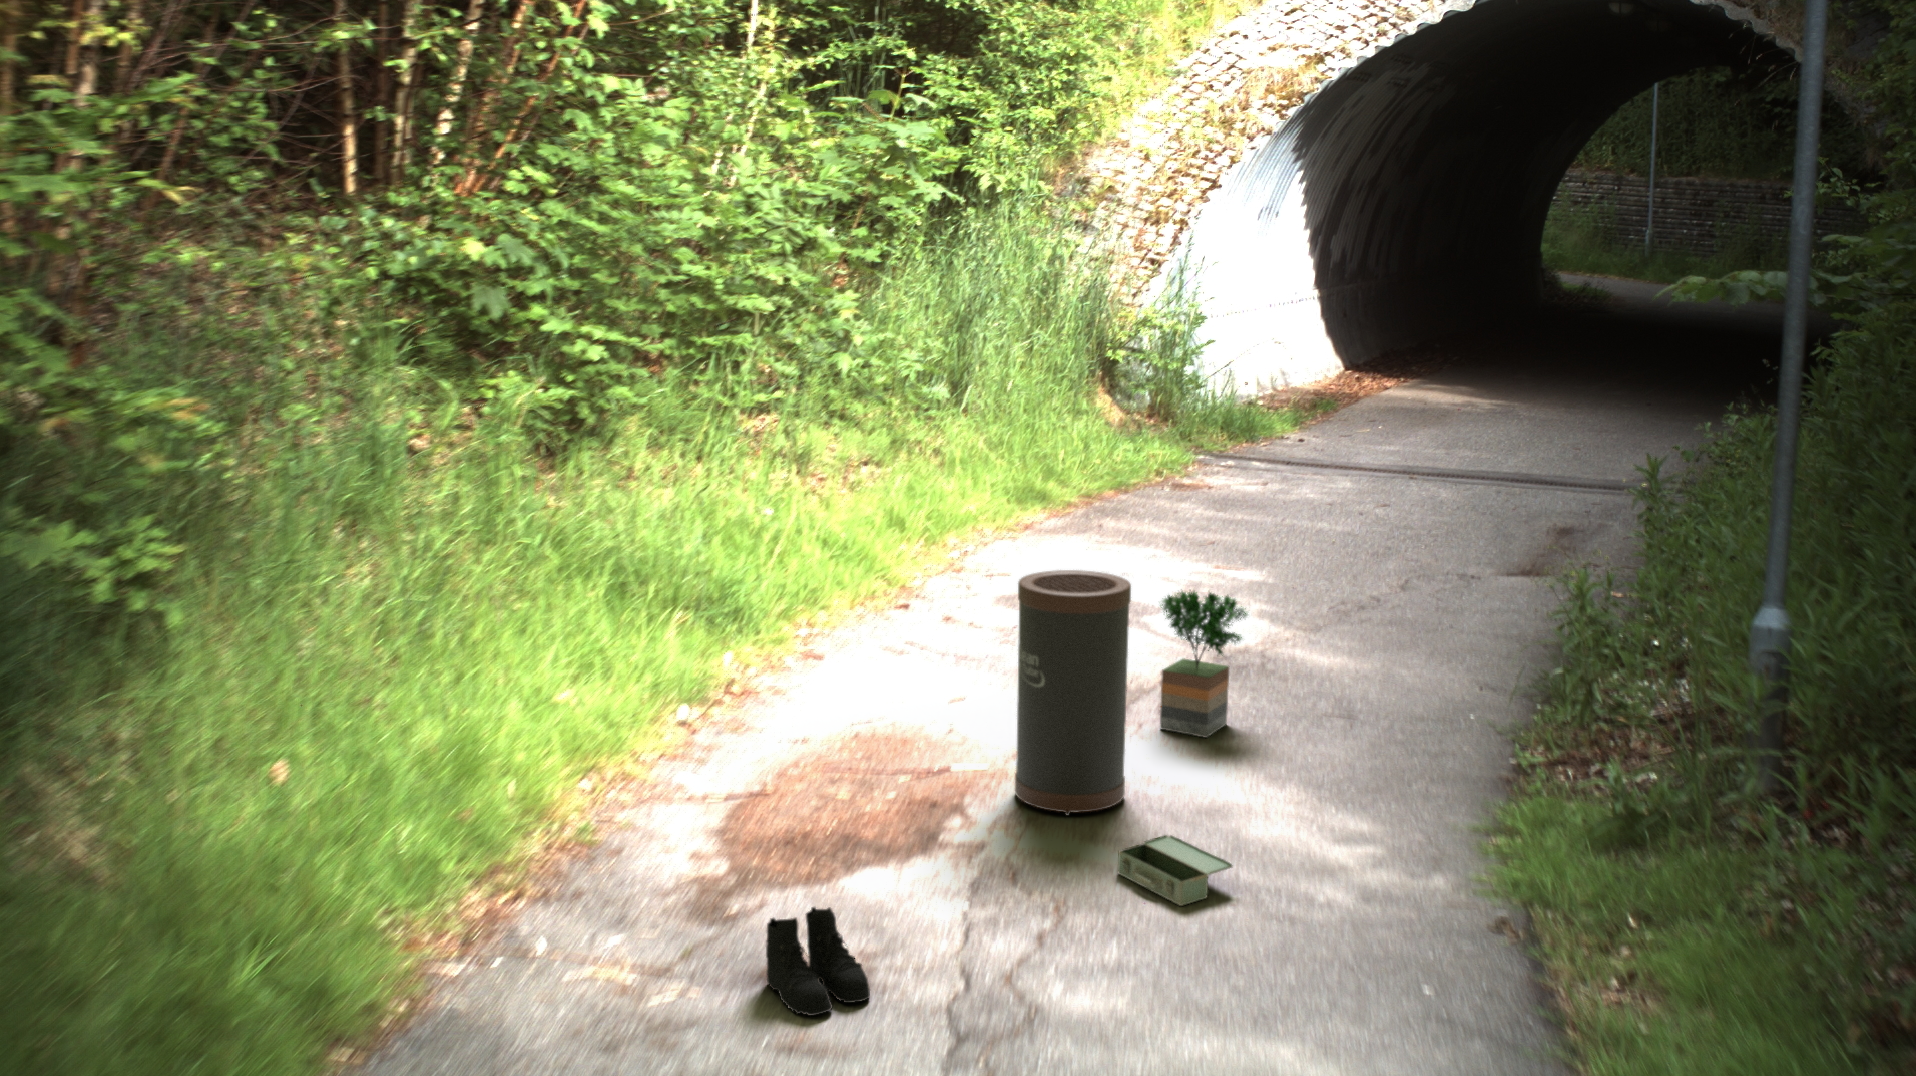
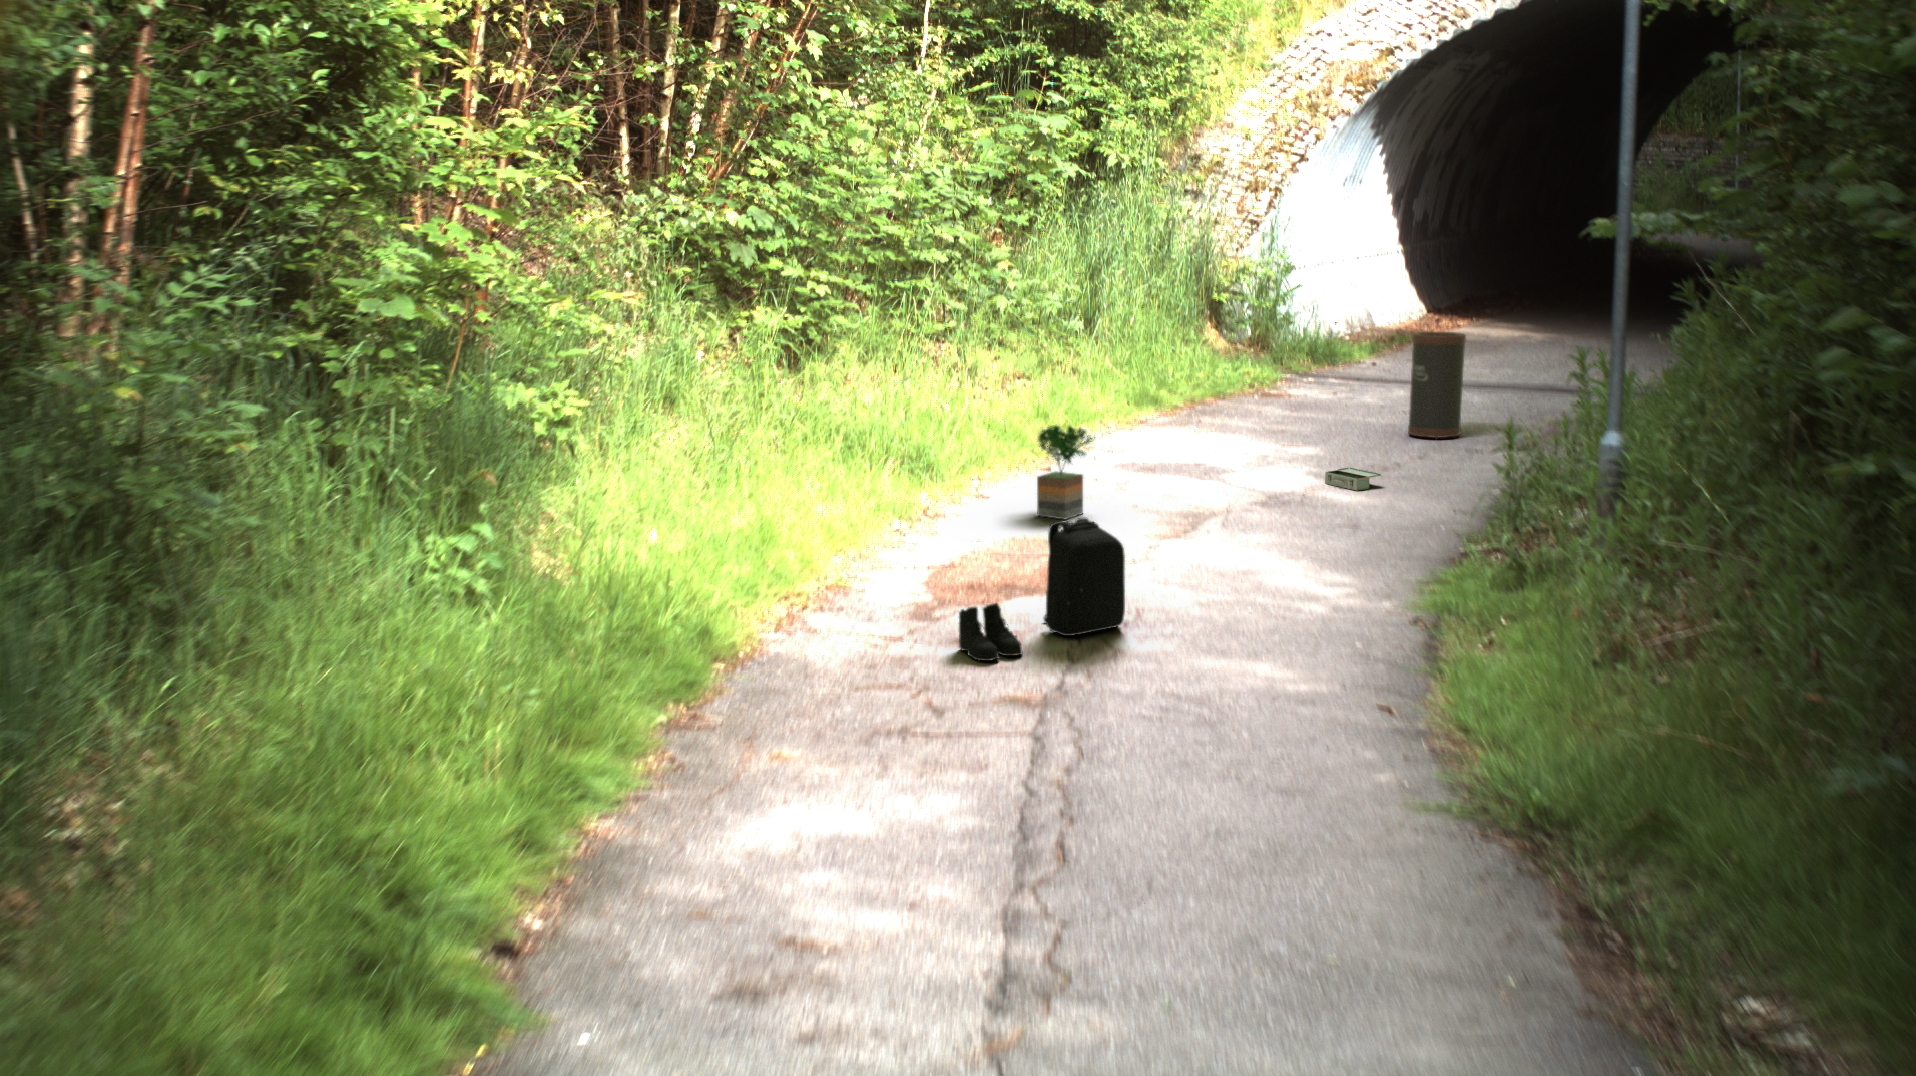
trash can: present [1015,570,1131,816] -> present [1408,332,1466,439]
potted tree: present [1160,590,1248,738] -> present [1037,425,1092,520]
backpack: none [902,755,1033,952] -> present [1044,518,1125,636]
toolbox: present [1118,835,1232,906] -> present [1325,468,1381,491]

